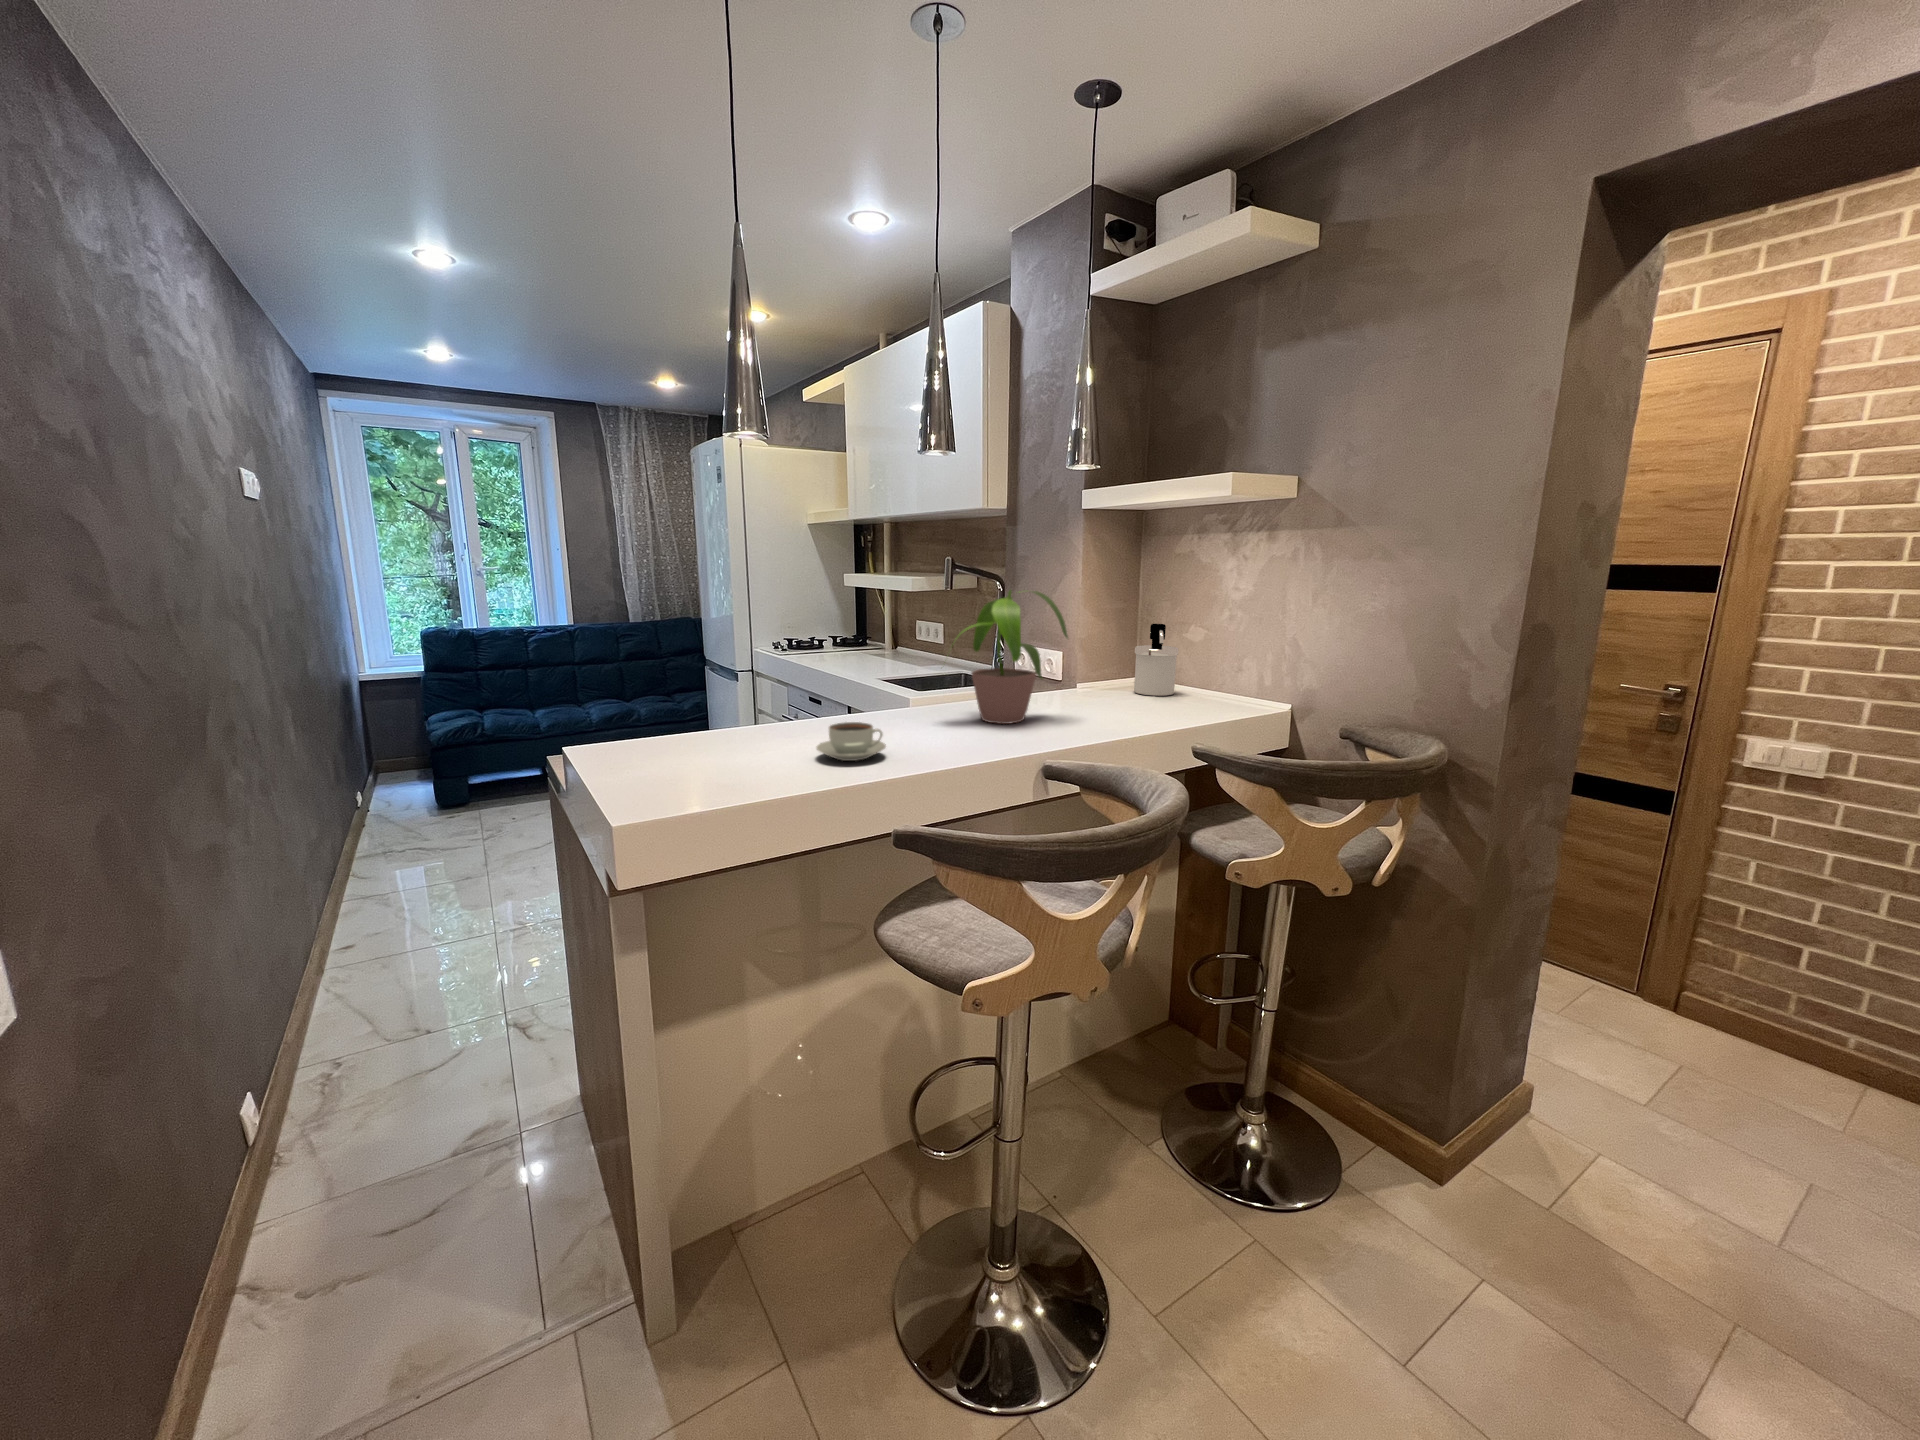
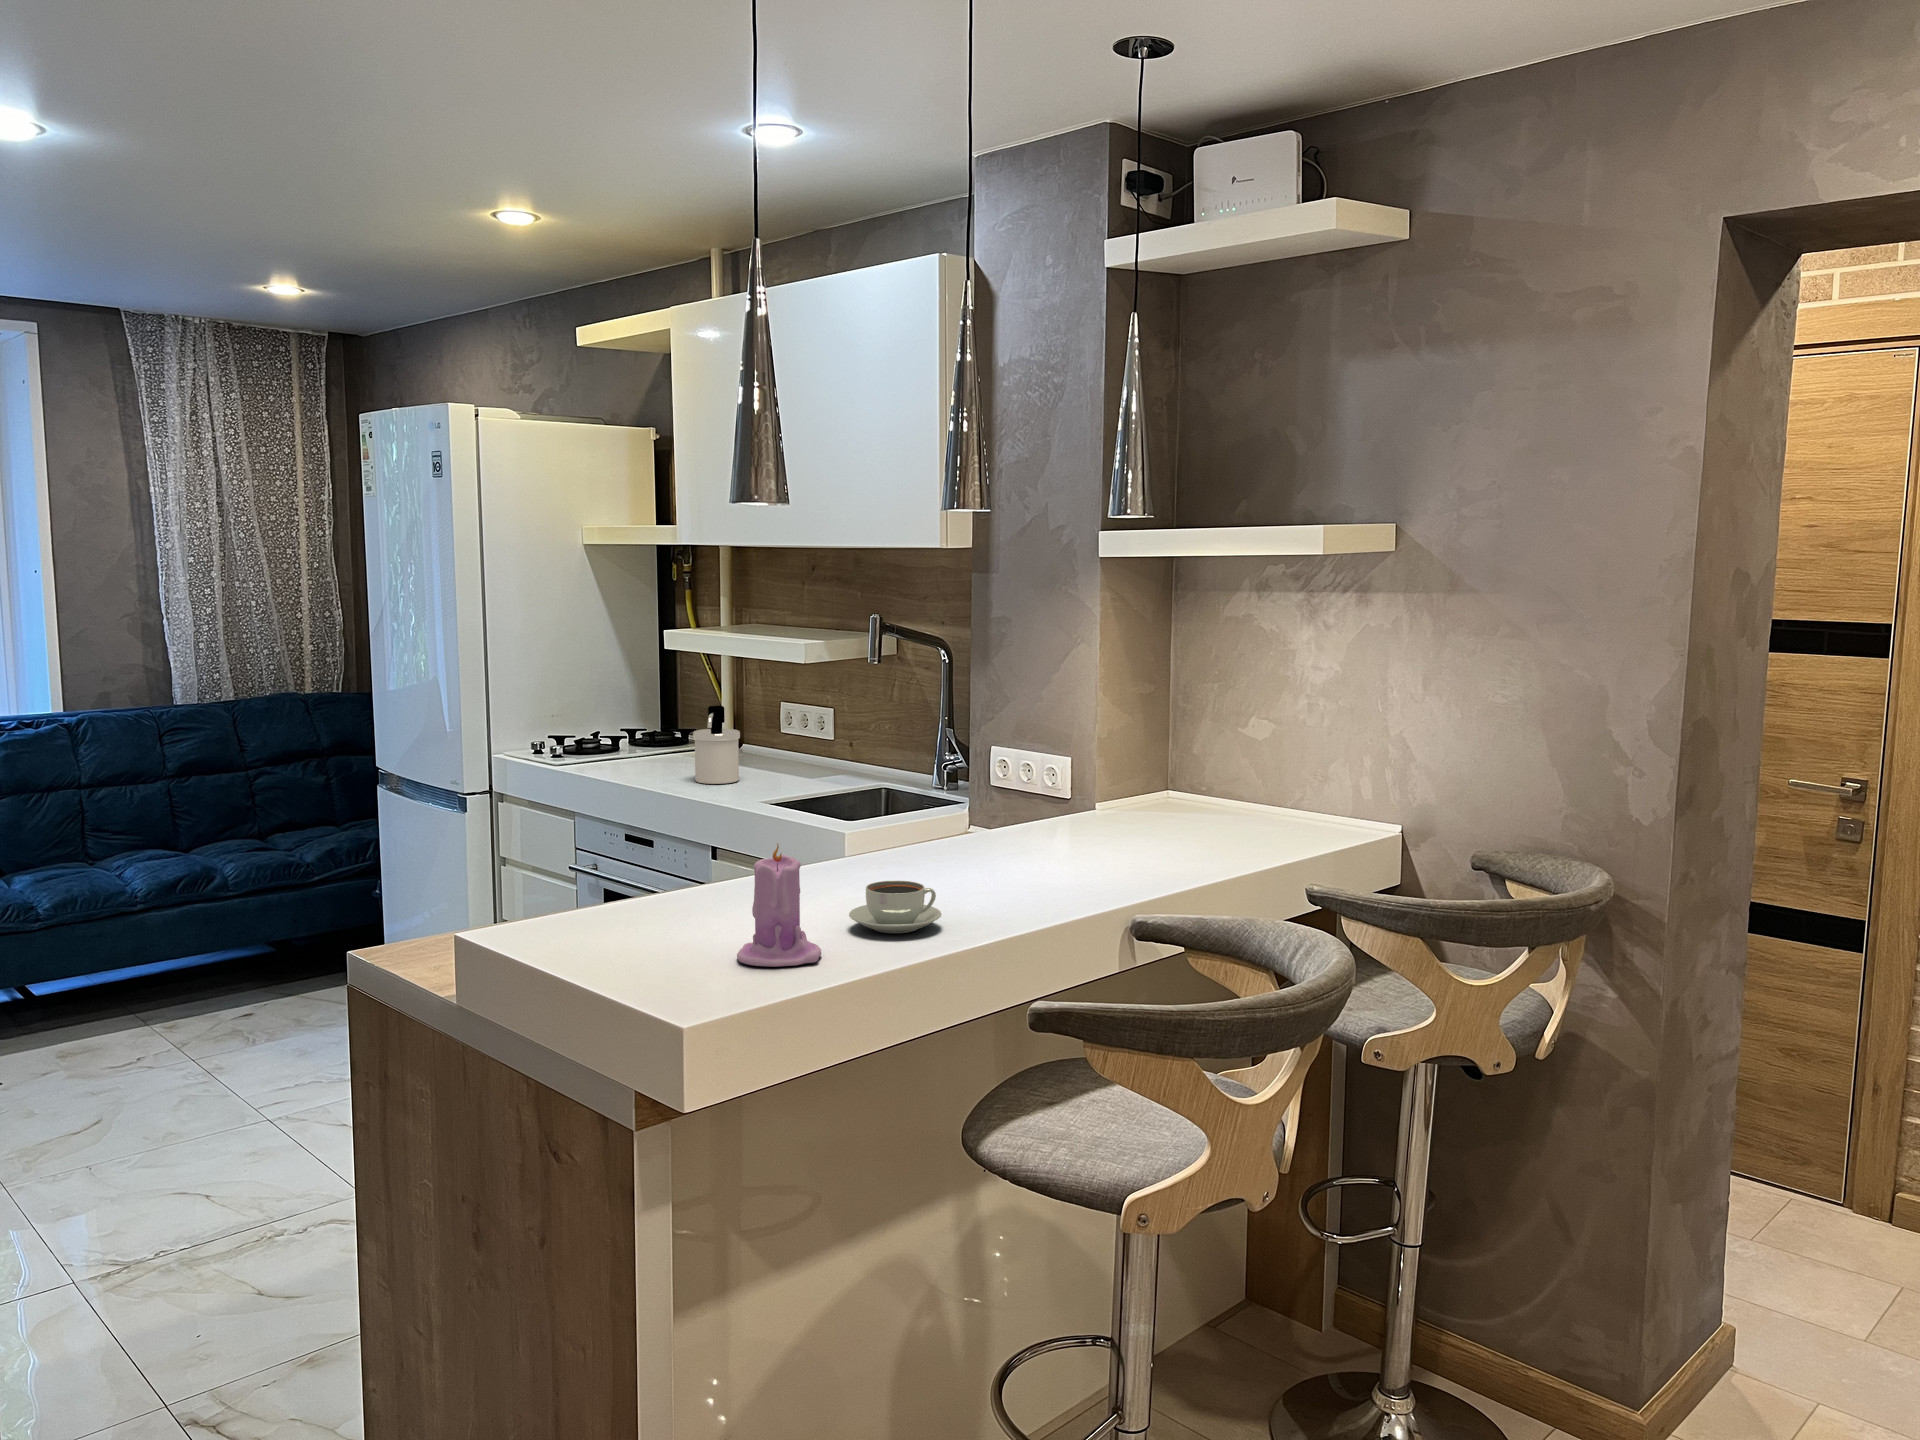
potted plant: present [960,590,1068,724] -> none [944,684,1146,872]
soap dispenser: present [1134,624,1179,696] -> present [693,705,740,784]
candle: none [707,687,774,781] -> present [737,843,821,967]

